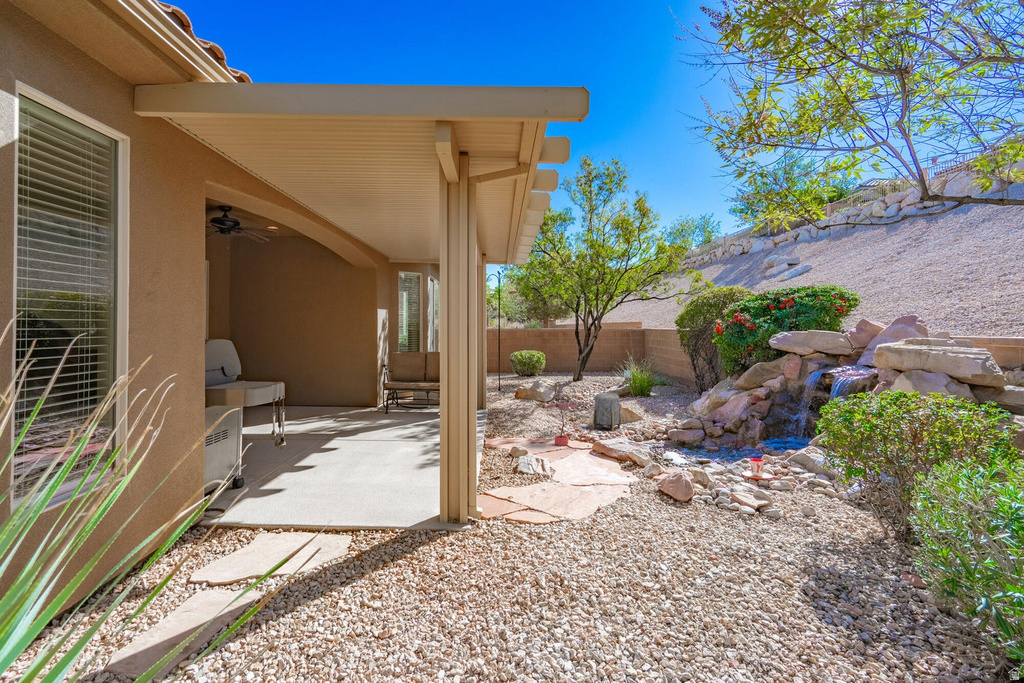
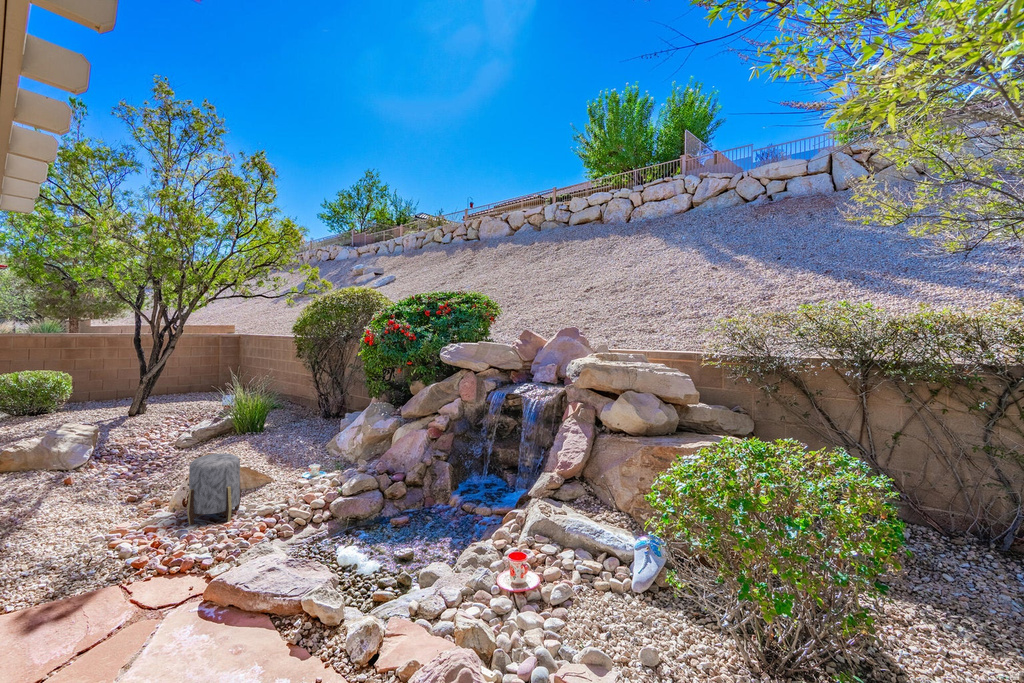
potted plant: present [546,403,578,446] -> none [69,510,162,616]

